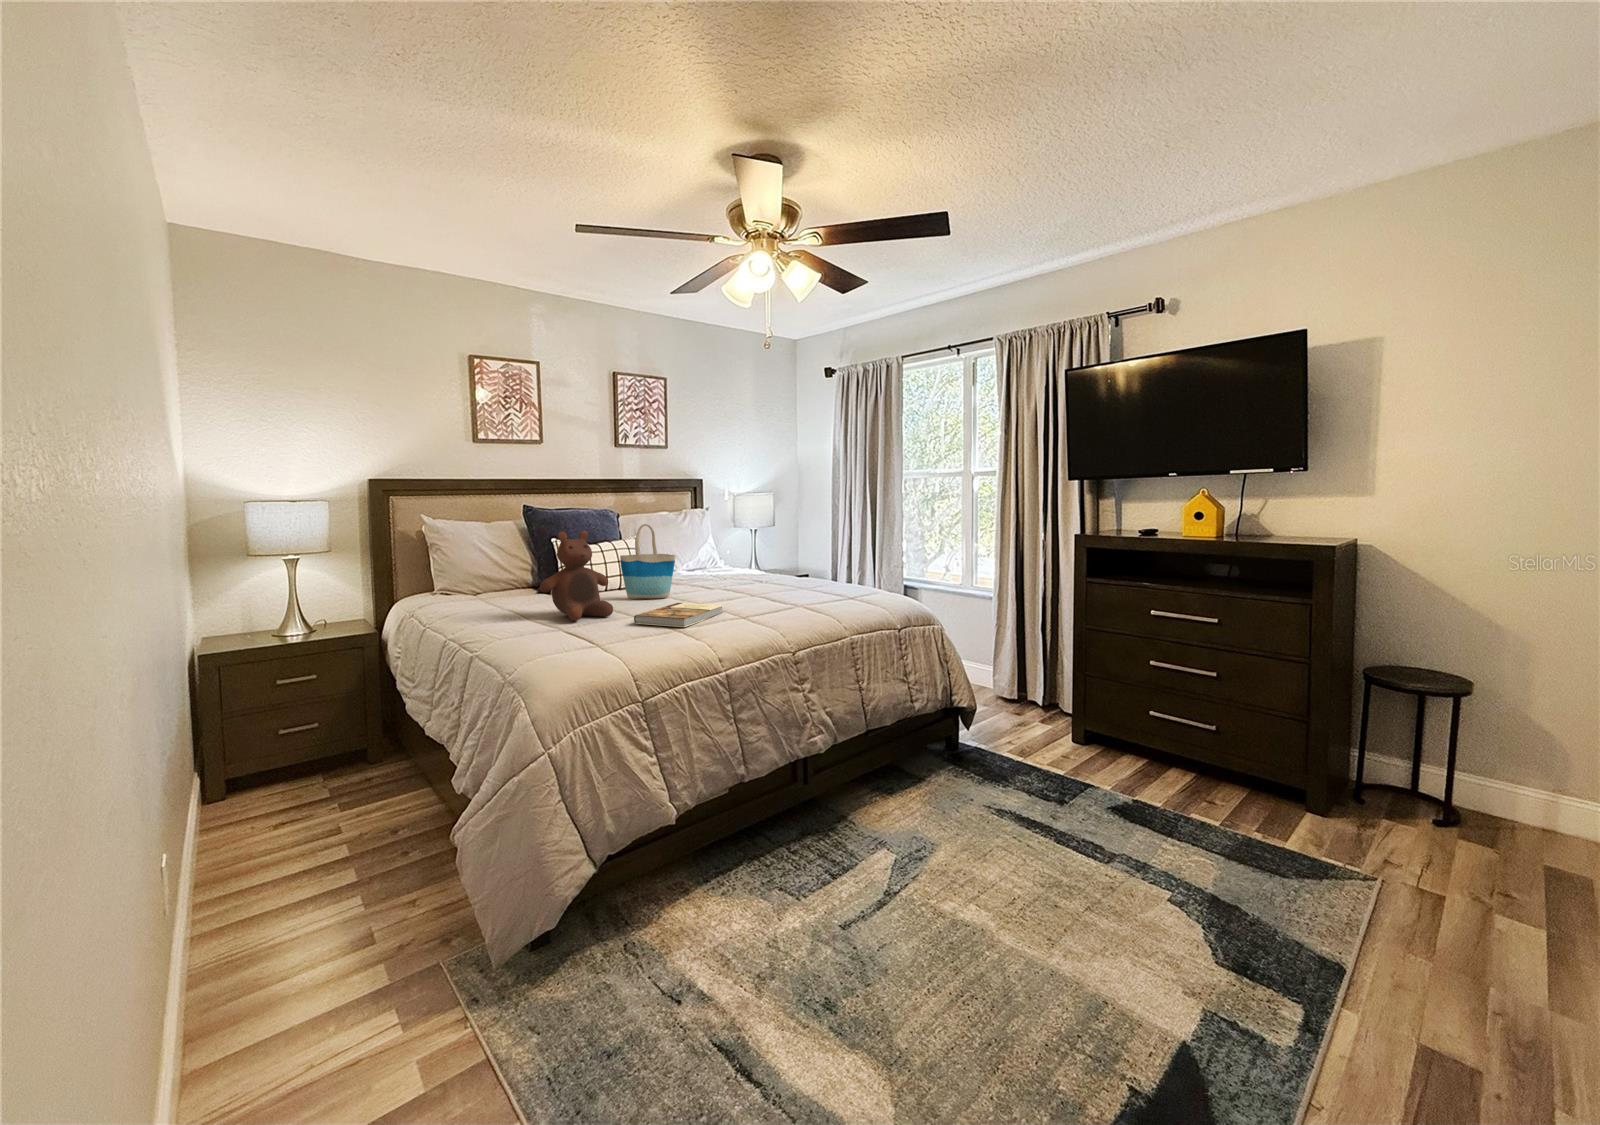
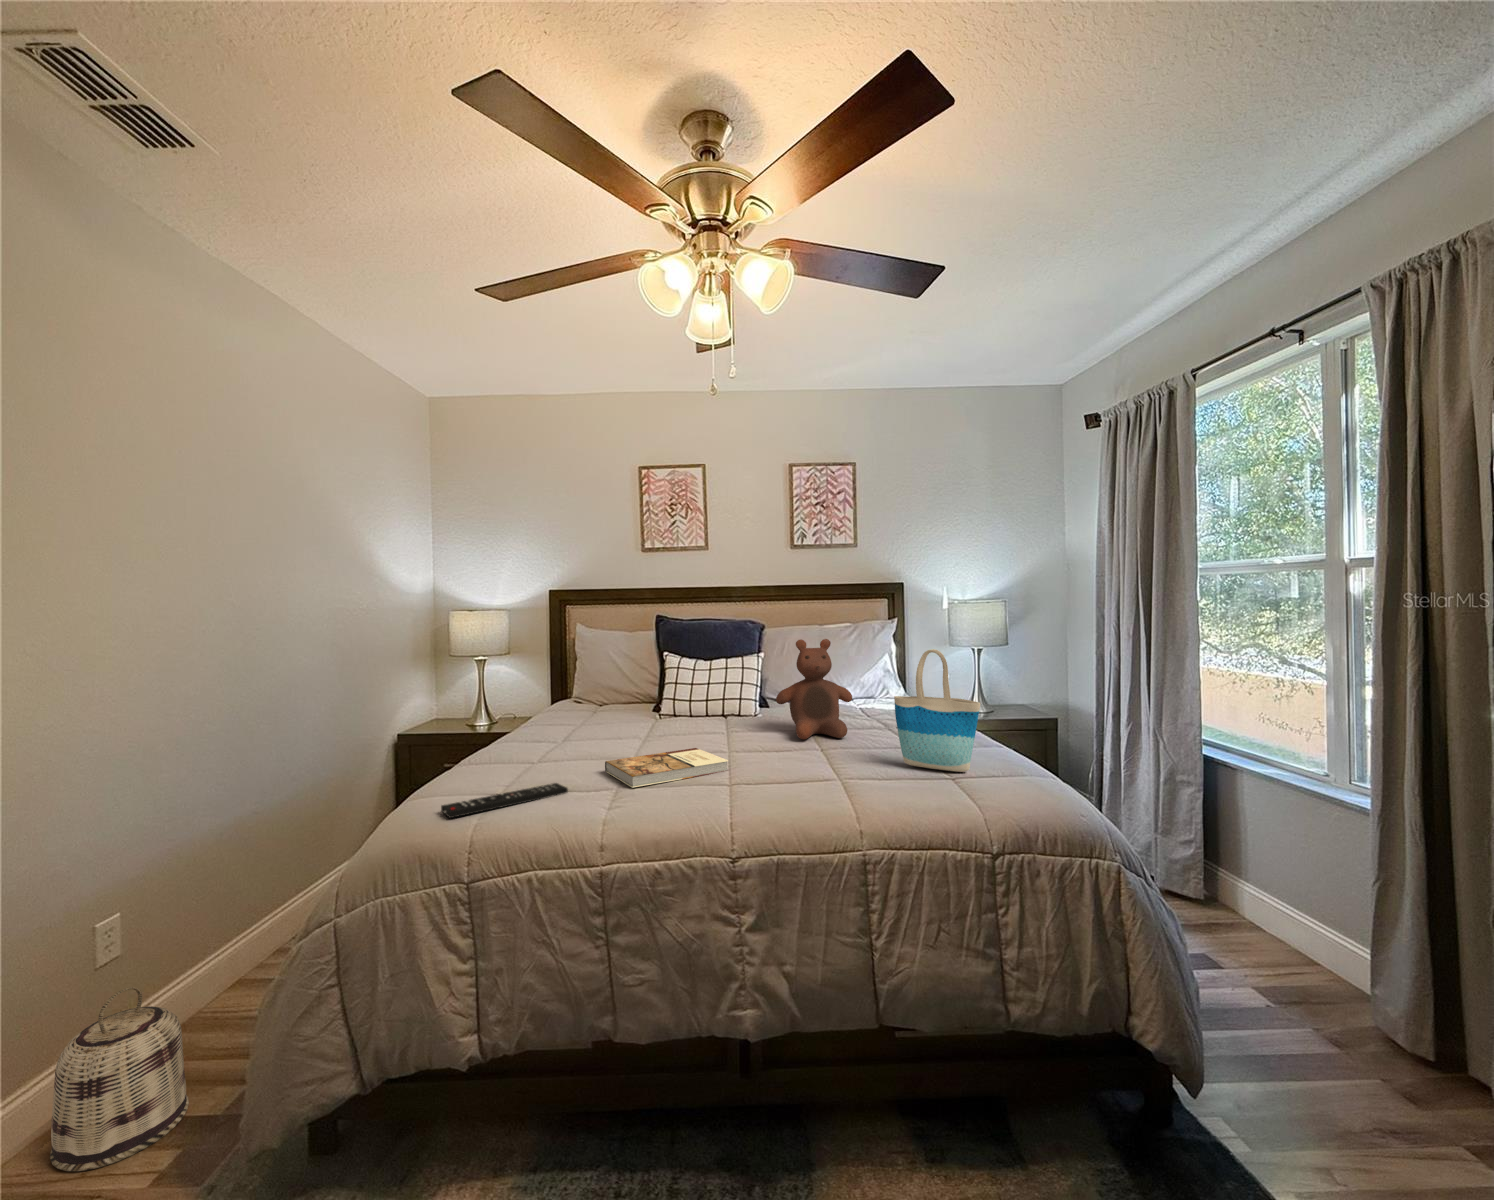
tote bag: present [620,524,676,599] -> present [894,649,980,772]
stuffed bear: present [540,531,613,621] -> present [776,639,852,739]
remote control: none [571,632,639,659] -> present [441,783,568,818]
basket: none [205,879,339,1061] -> present [50,987,189,1171]

